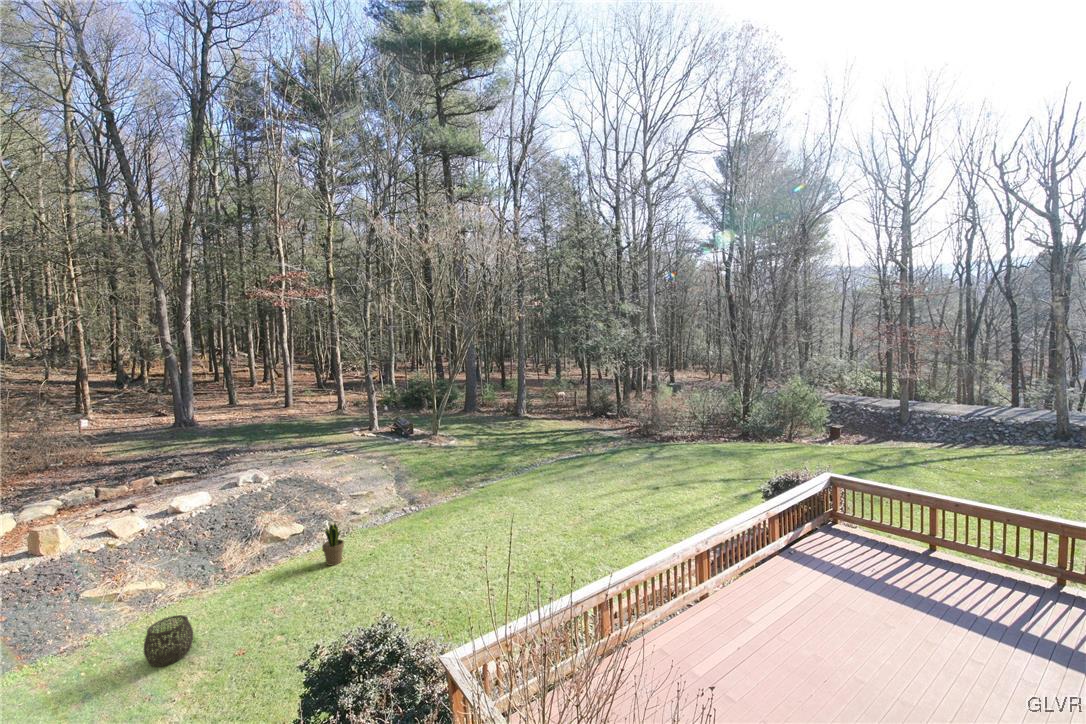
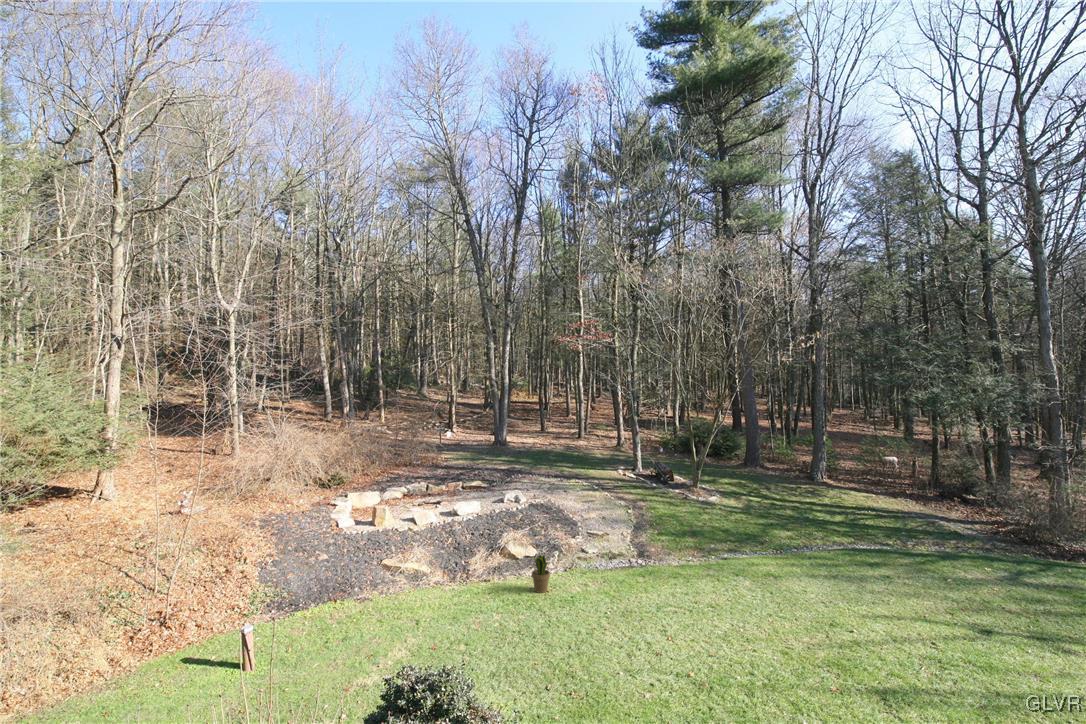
woven basket: present [144,615,193,667] -> none [389,593,420,628]

